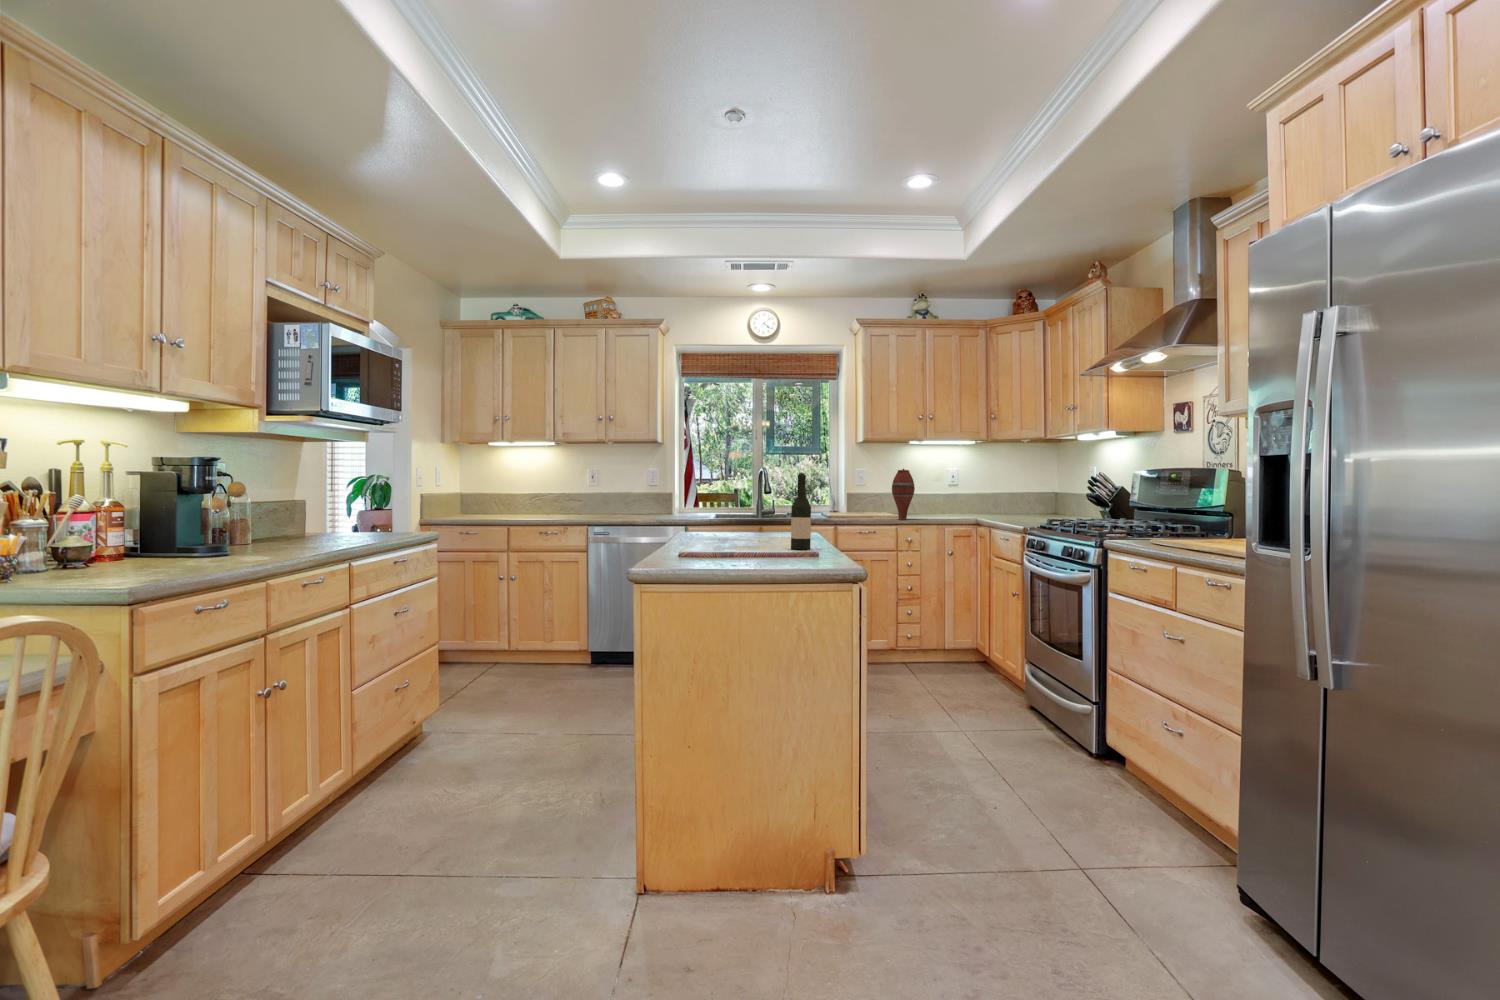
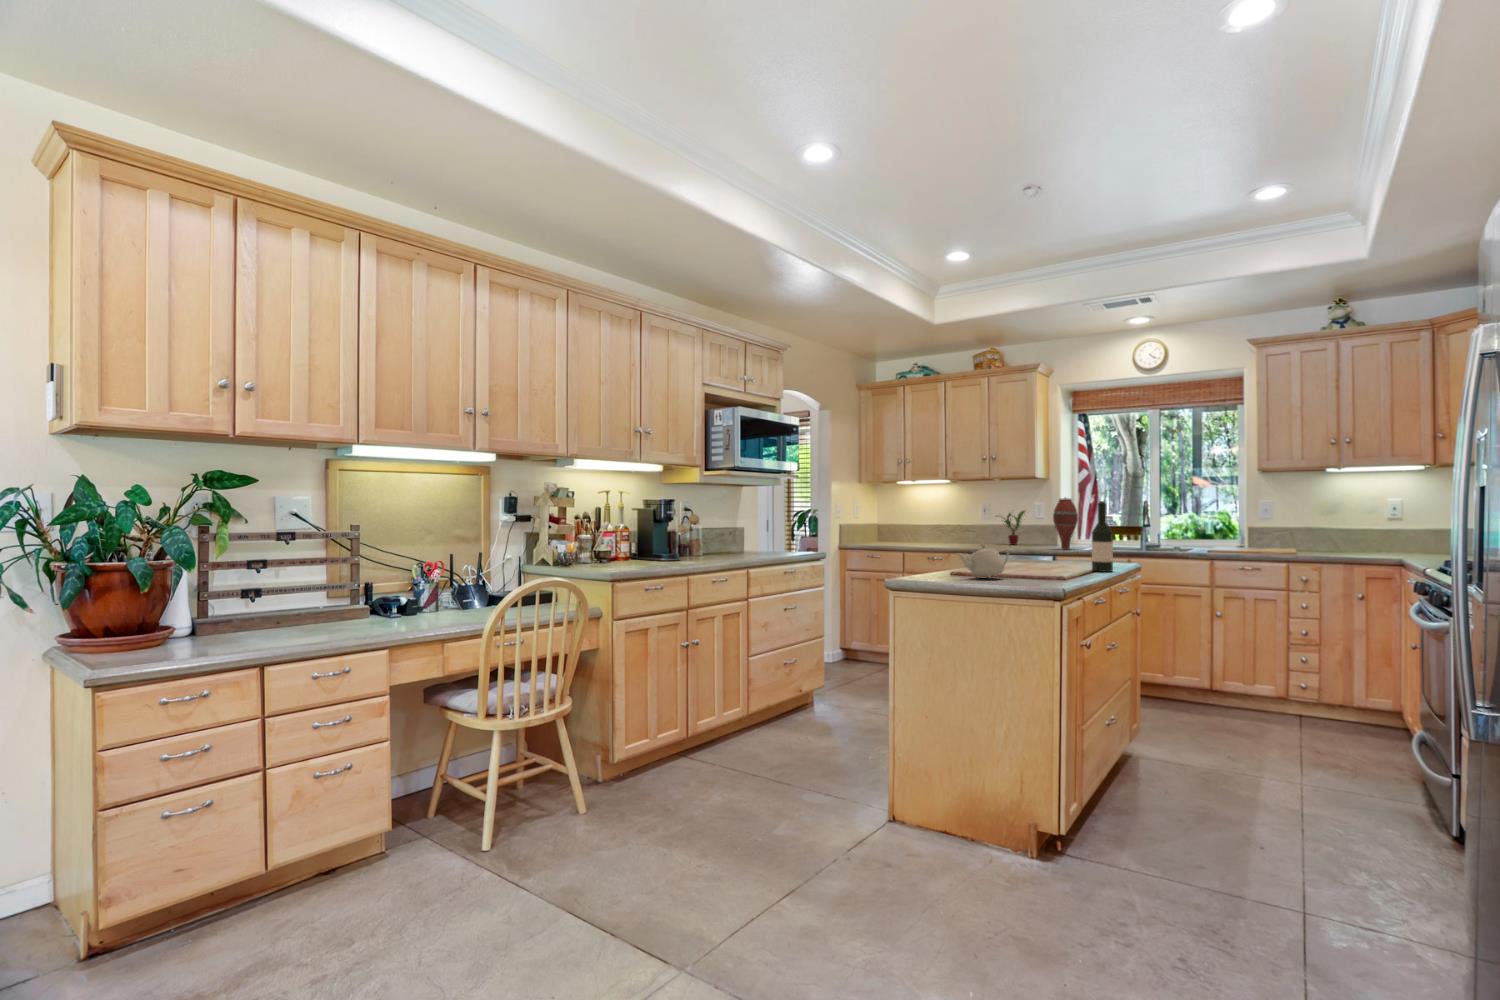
vase: present [892,469,915,520] -> present [1053,498,1078,550]
potted plant: none [605,480,646,519] -> present [1003,510,1025,545]
teapot: none [686,522,738,563] -> present [957,543,1009,578]

